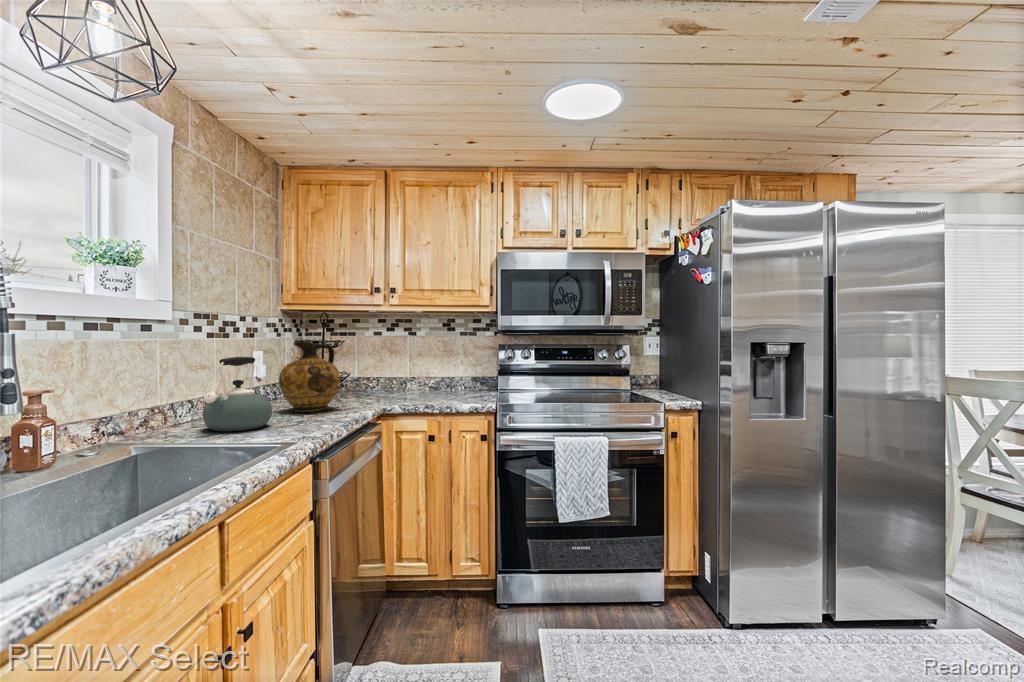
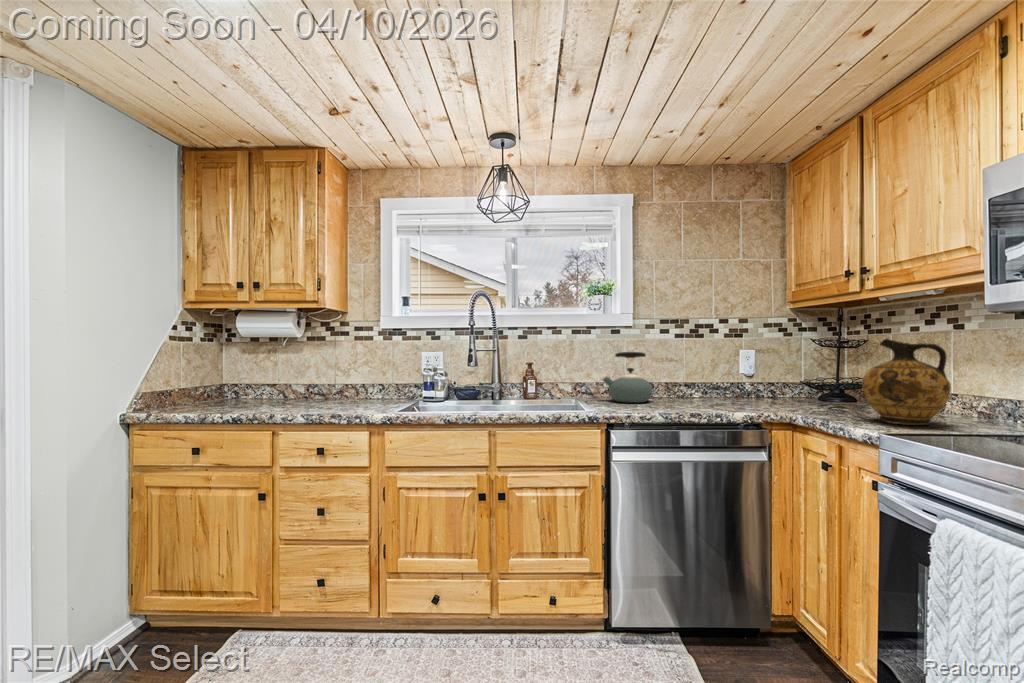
ceramic jug: present [279,340,340,412] -> present [862,339,951,425]

